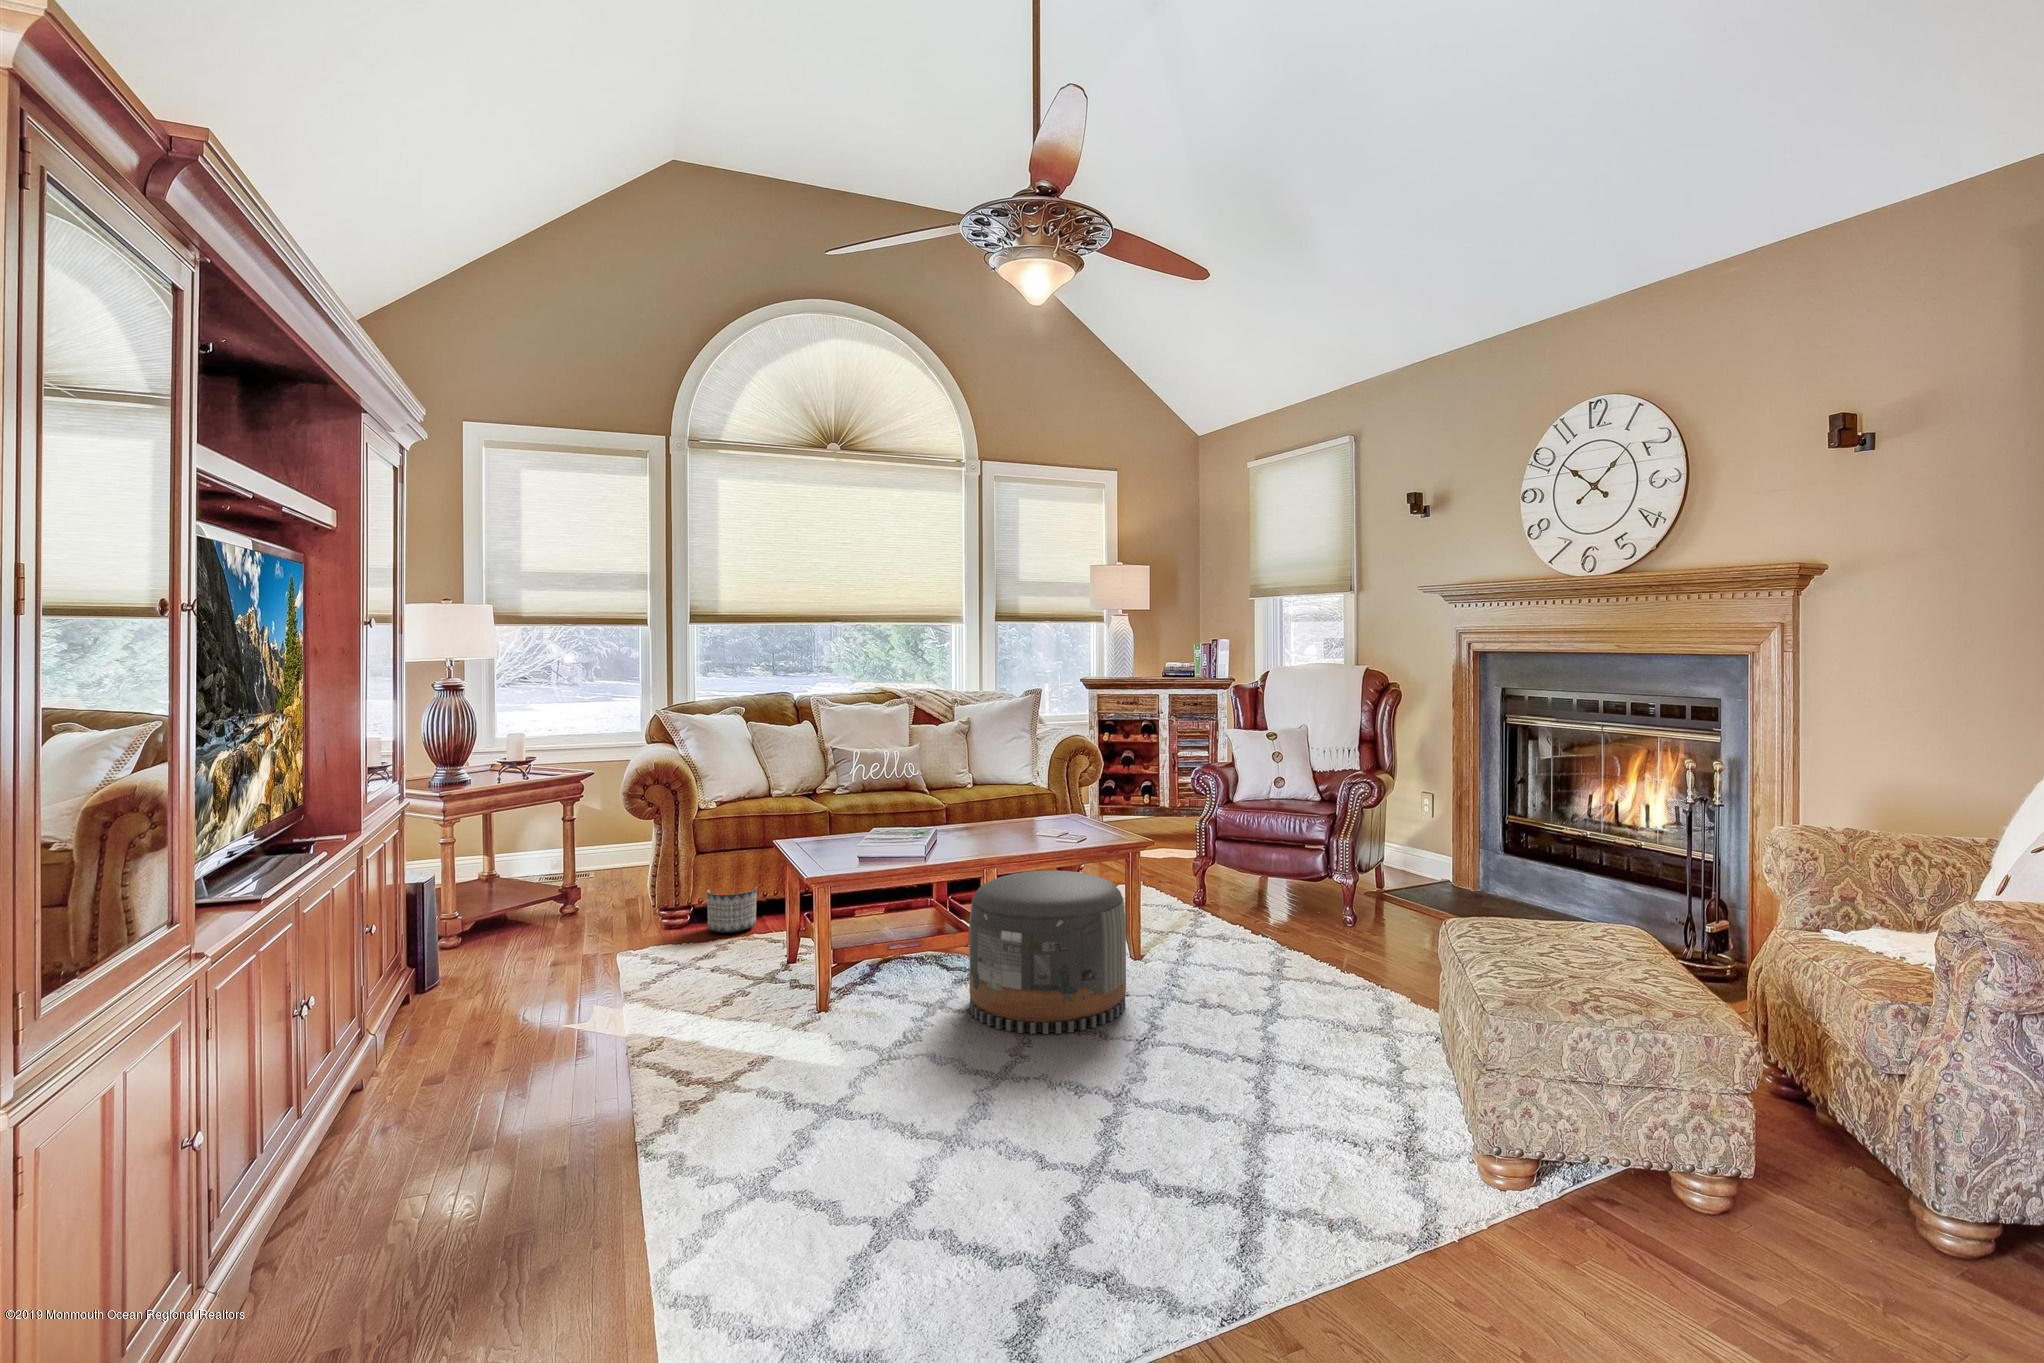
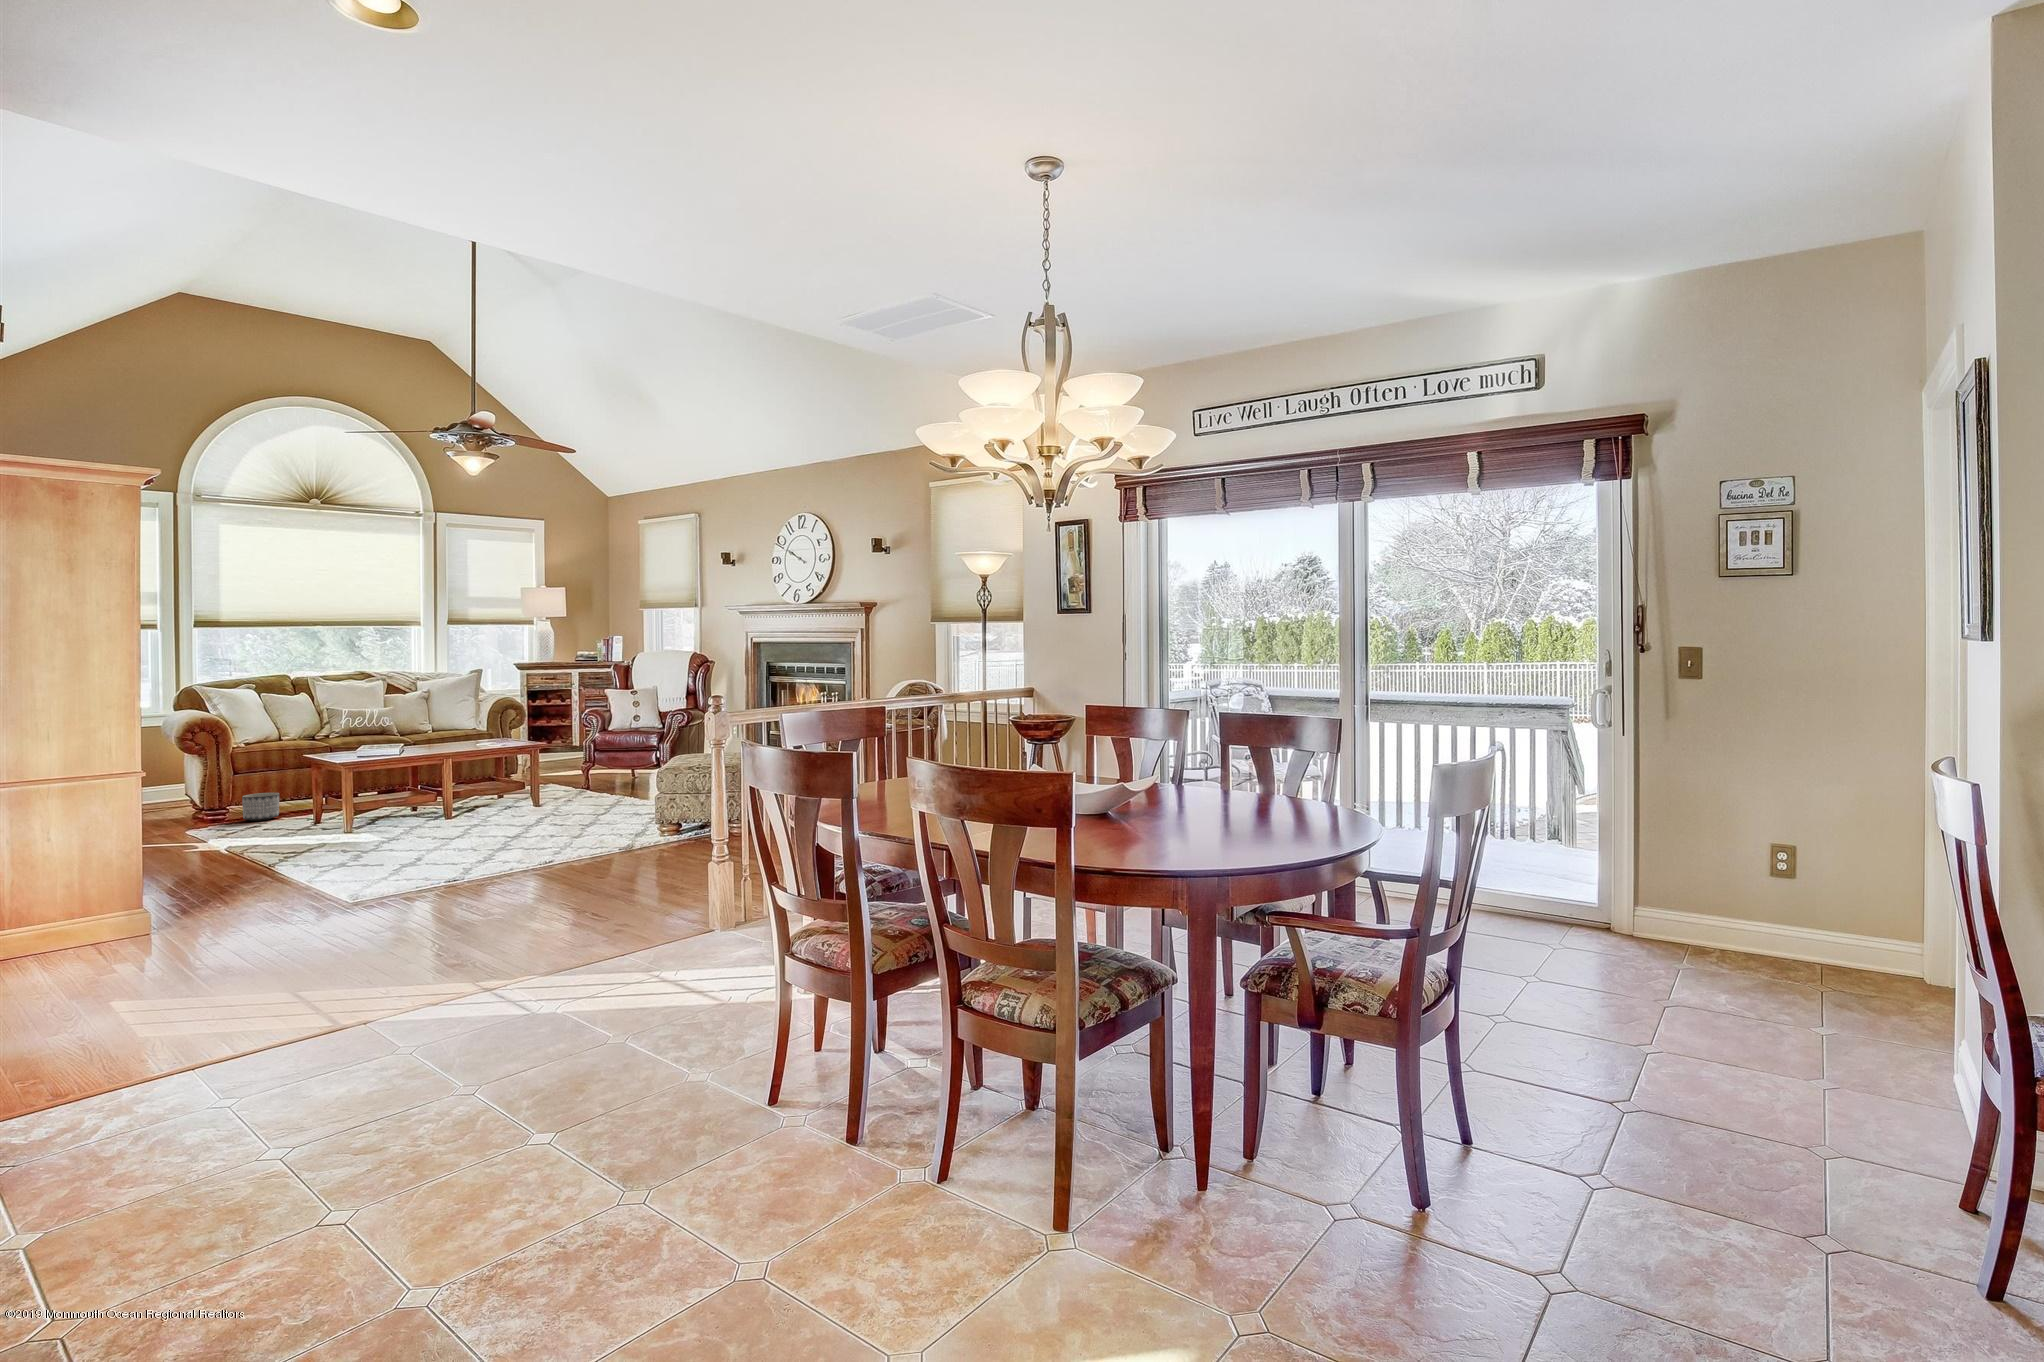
pouf: present [969,870,1126,1034] -> none [440,758,531,829]

